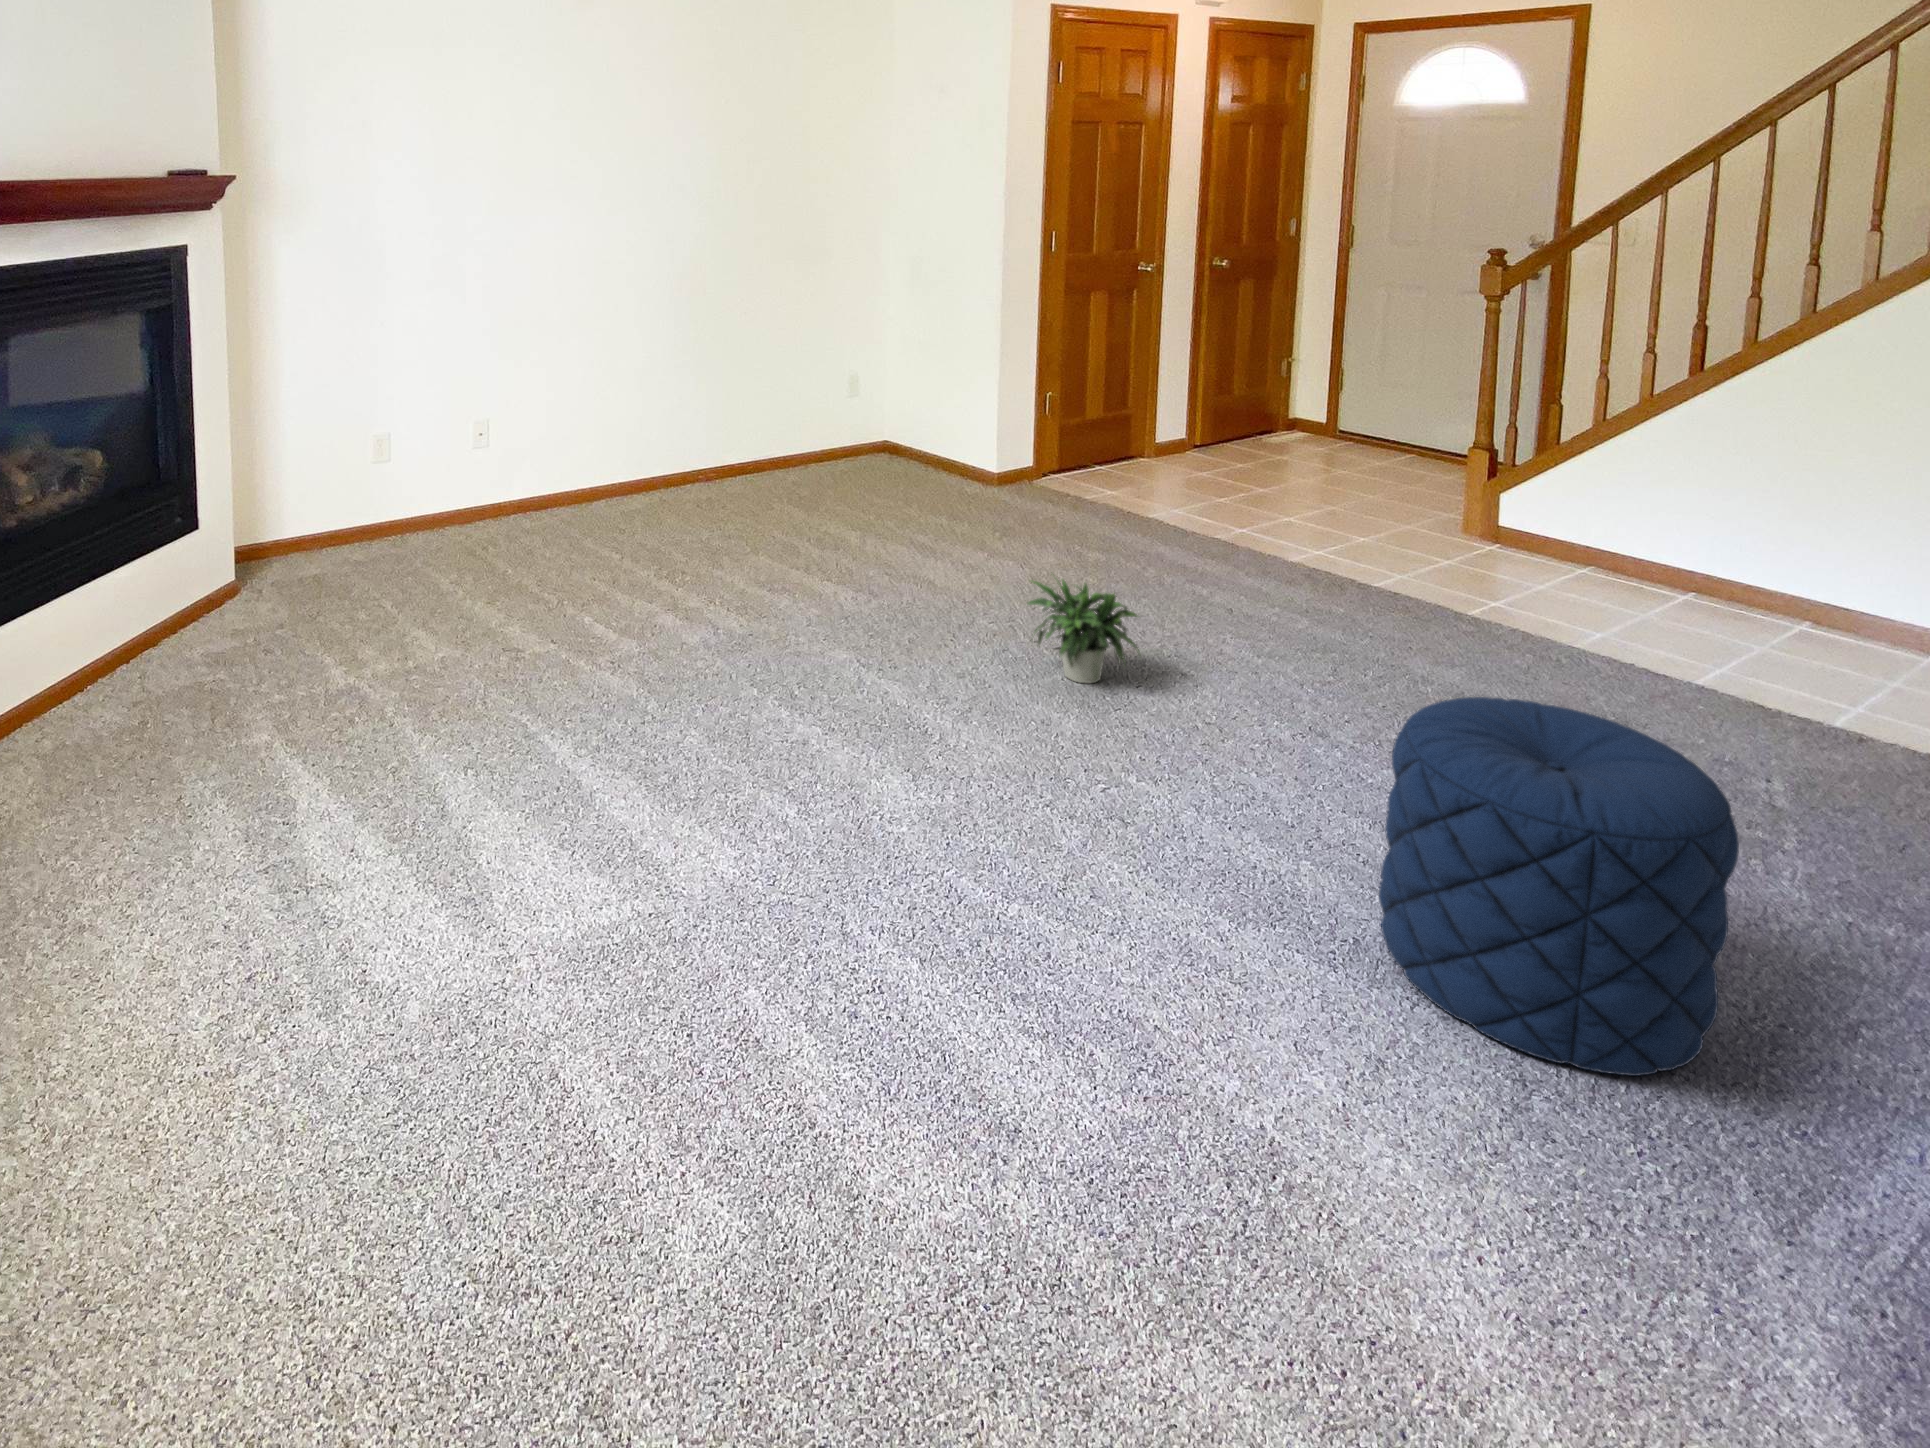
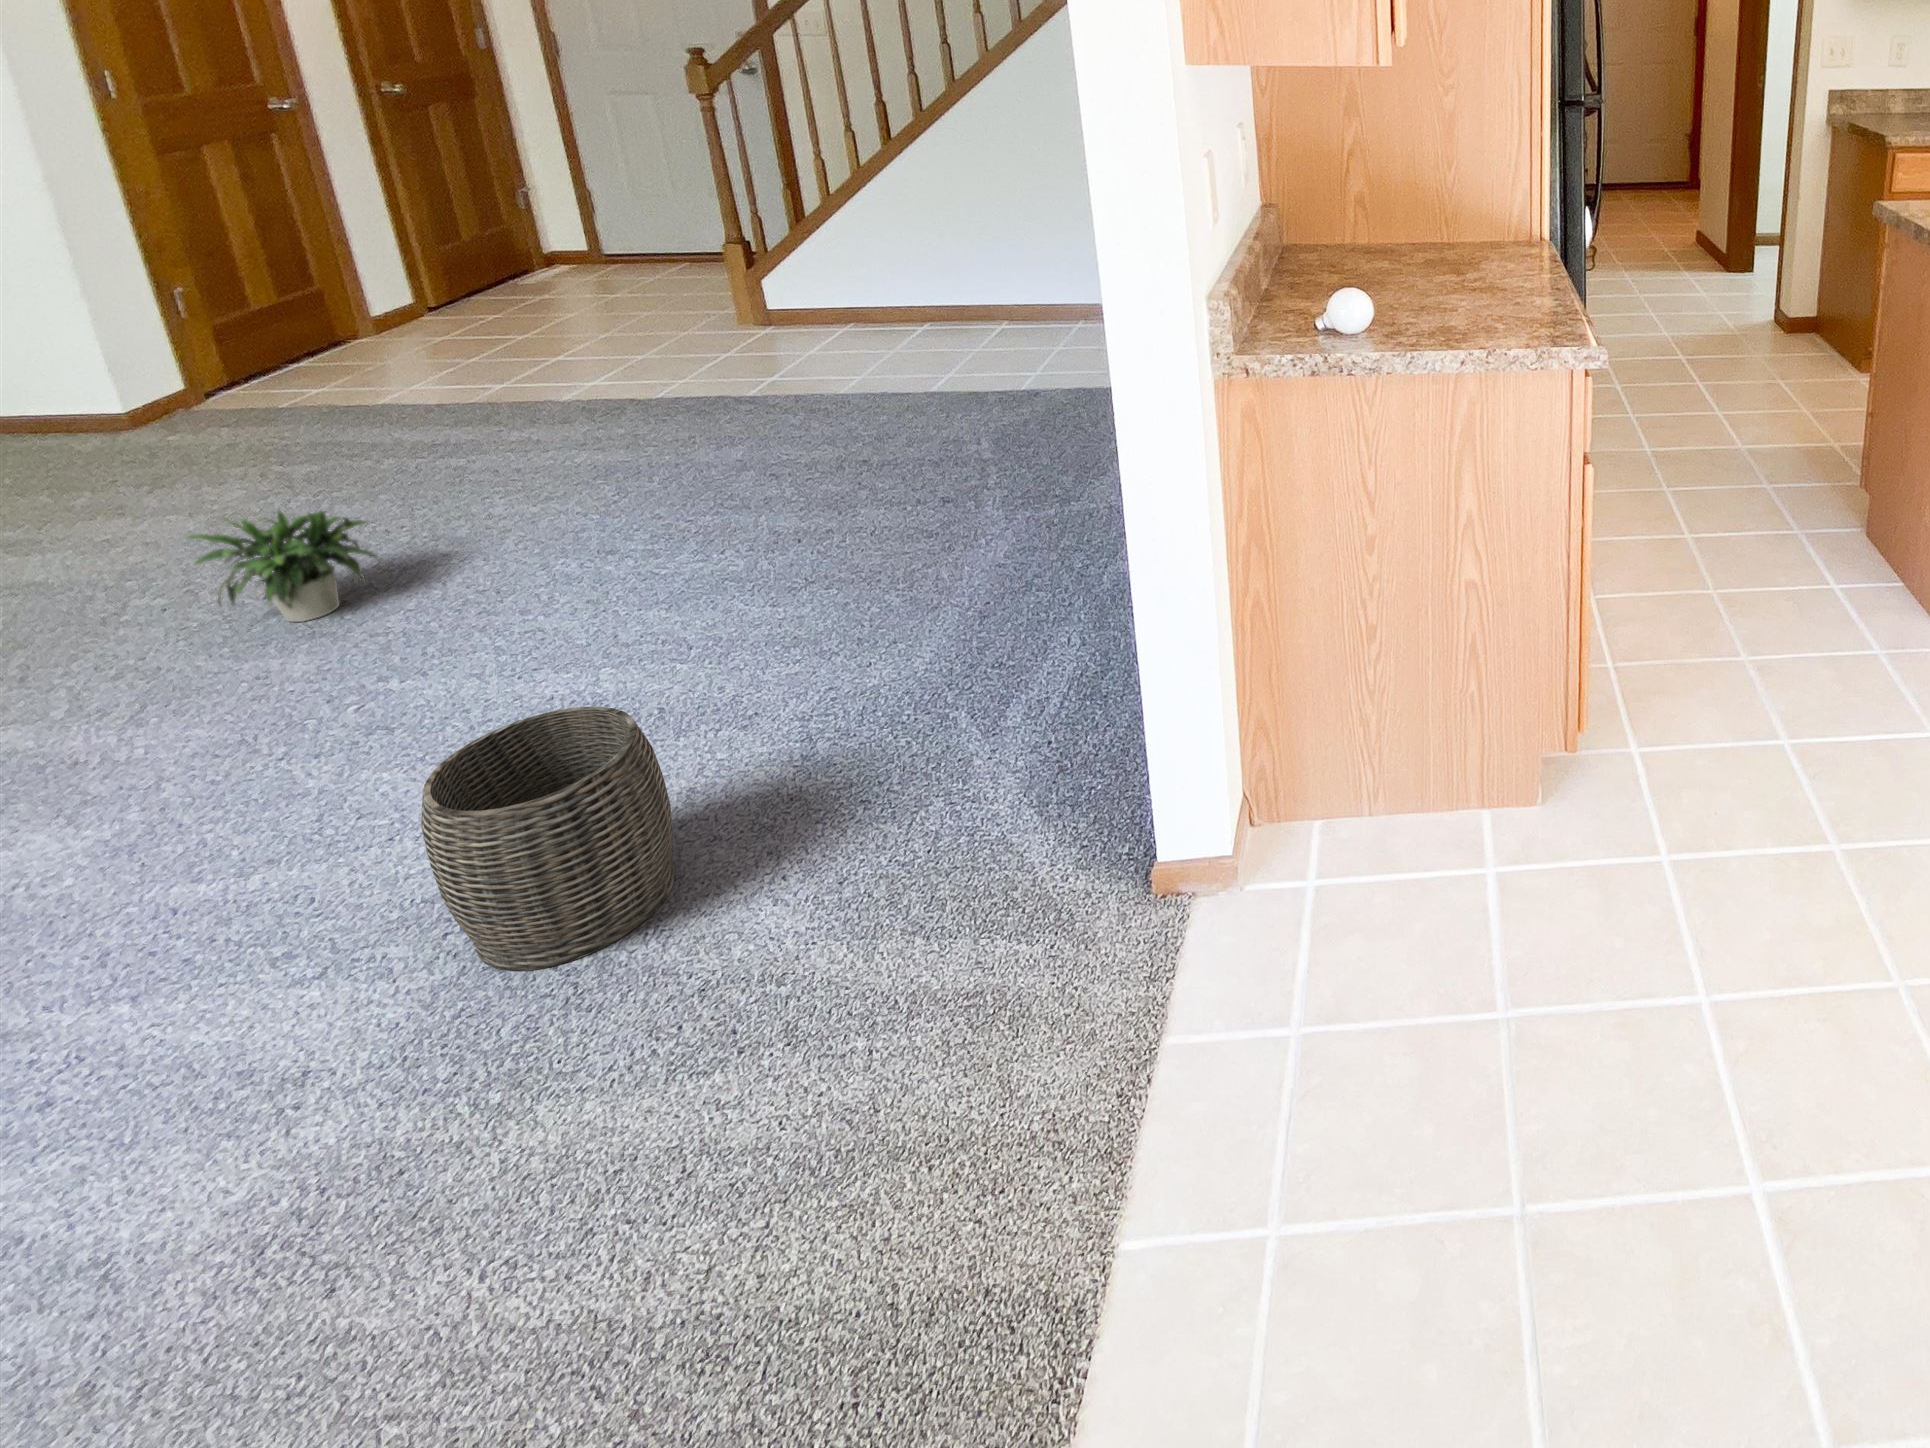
pouf: present [1379,697,1739,1076] -> none [641,451,913,718]
woven basket: none [1152,890,1389,1224] -> present [421,707,675,971]

